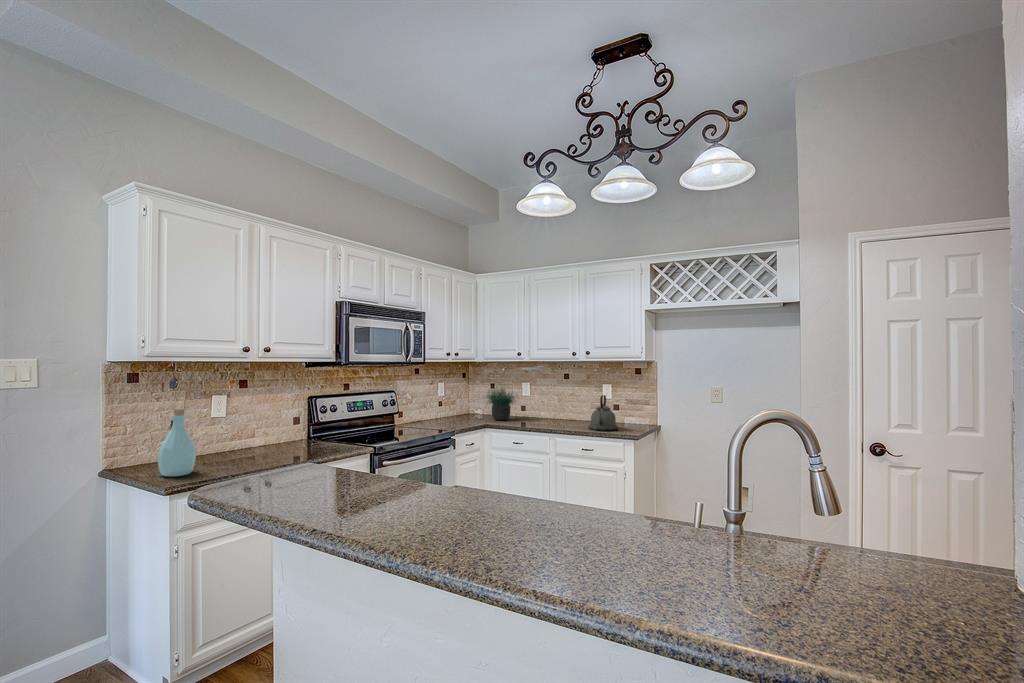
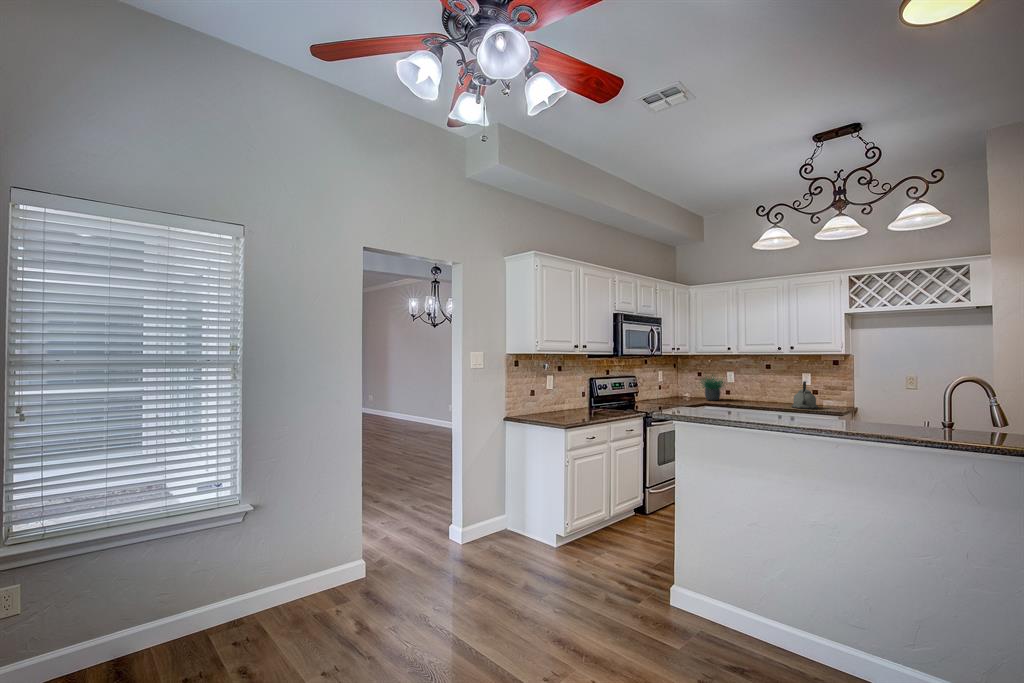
bottle: present [158,409,196,476] -> none [542,381,561,420]

